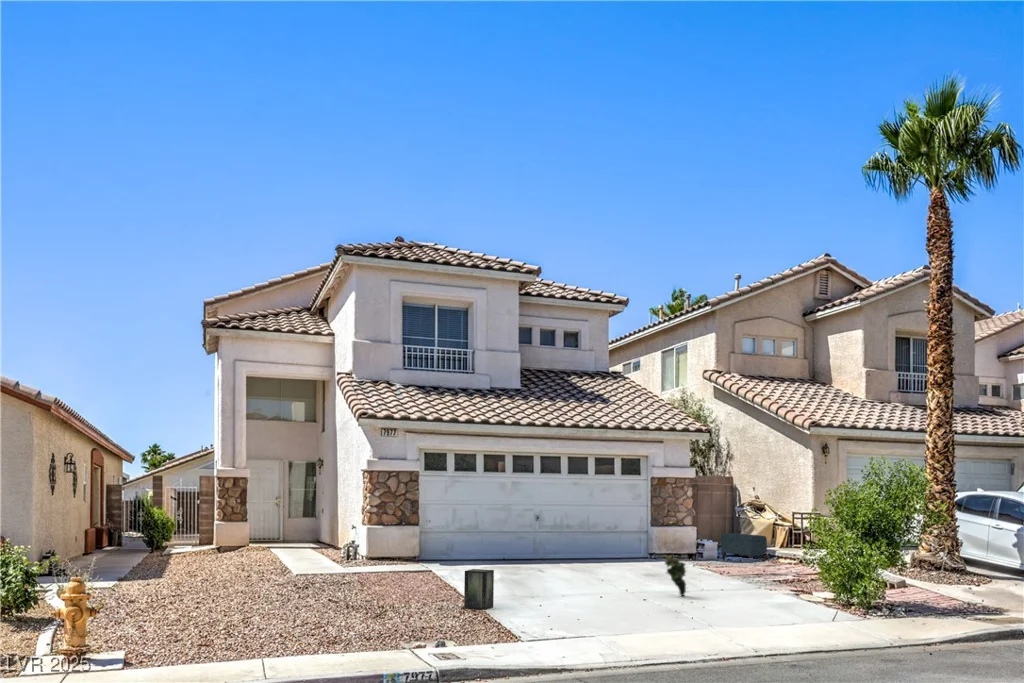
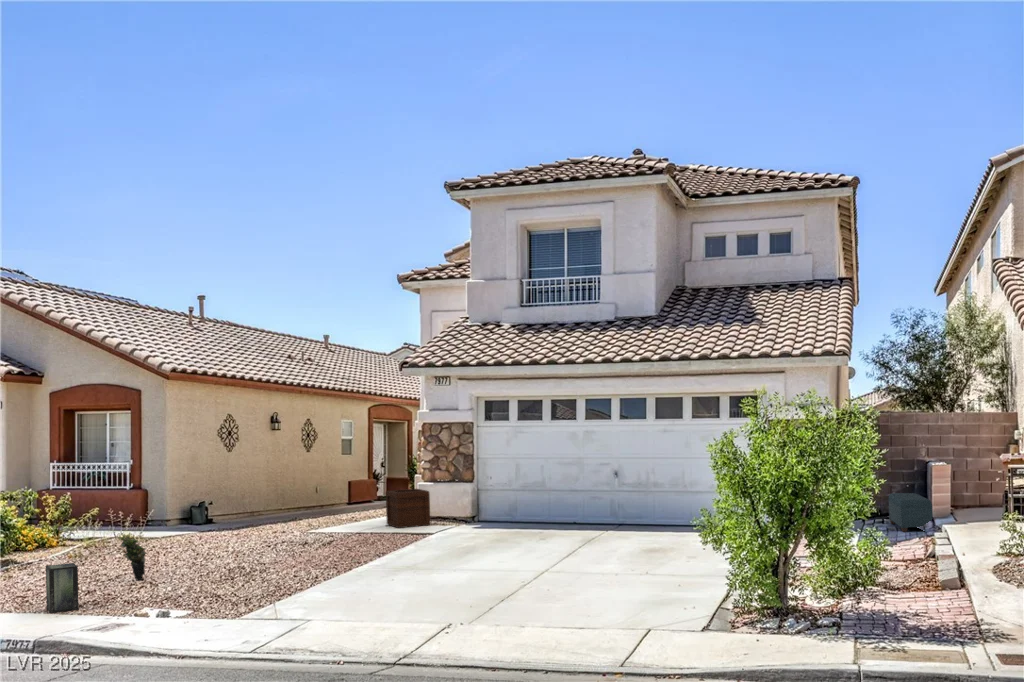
wooden crate: none [339,532,384,567] -> present [386,489,430,528]
potted plant: present [665,556,686,596] -> present [119,535,146,580]
storage box: present [464,569,494,610] -> present [46,563,79,613]

